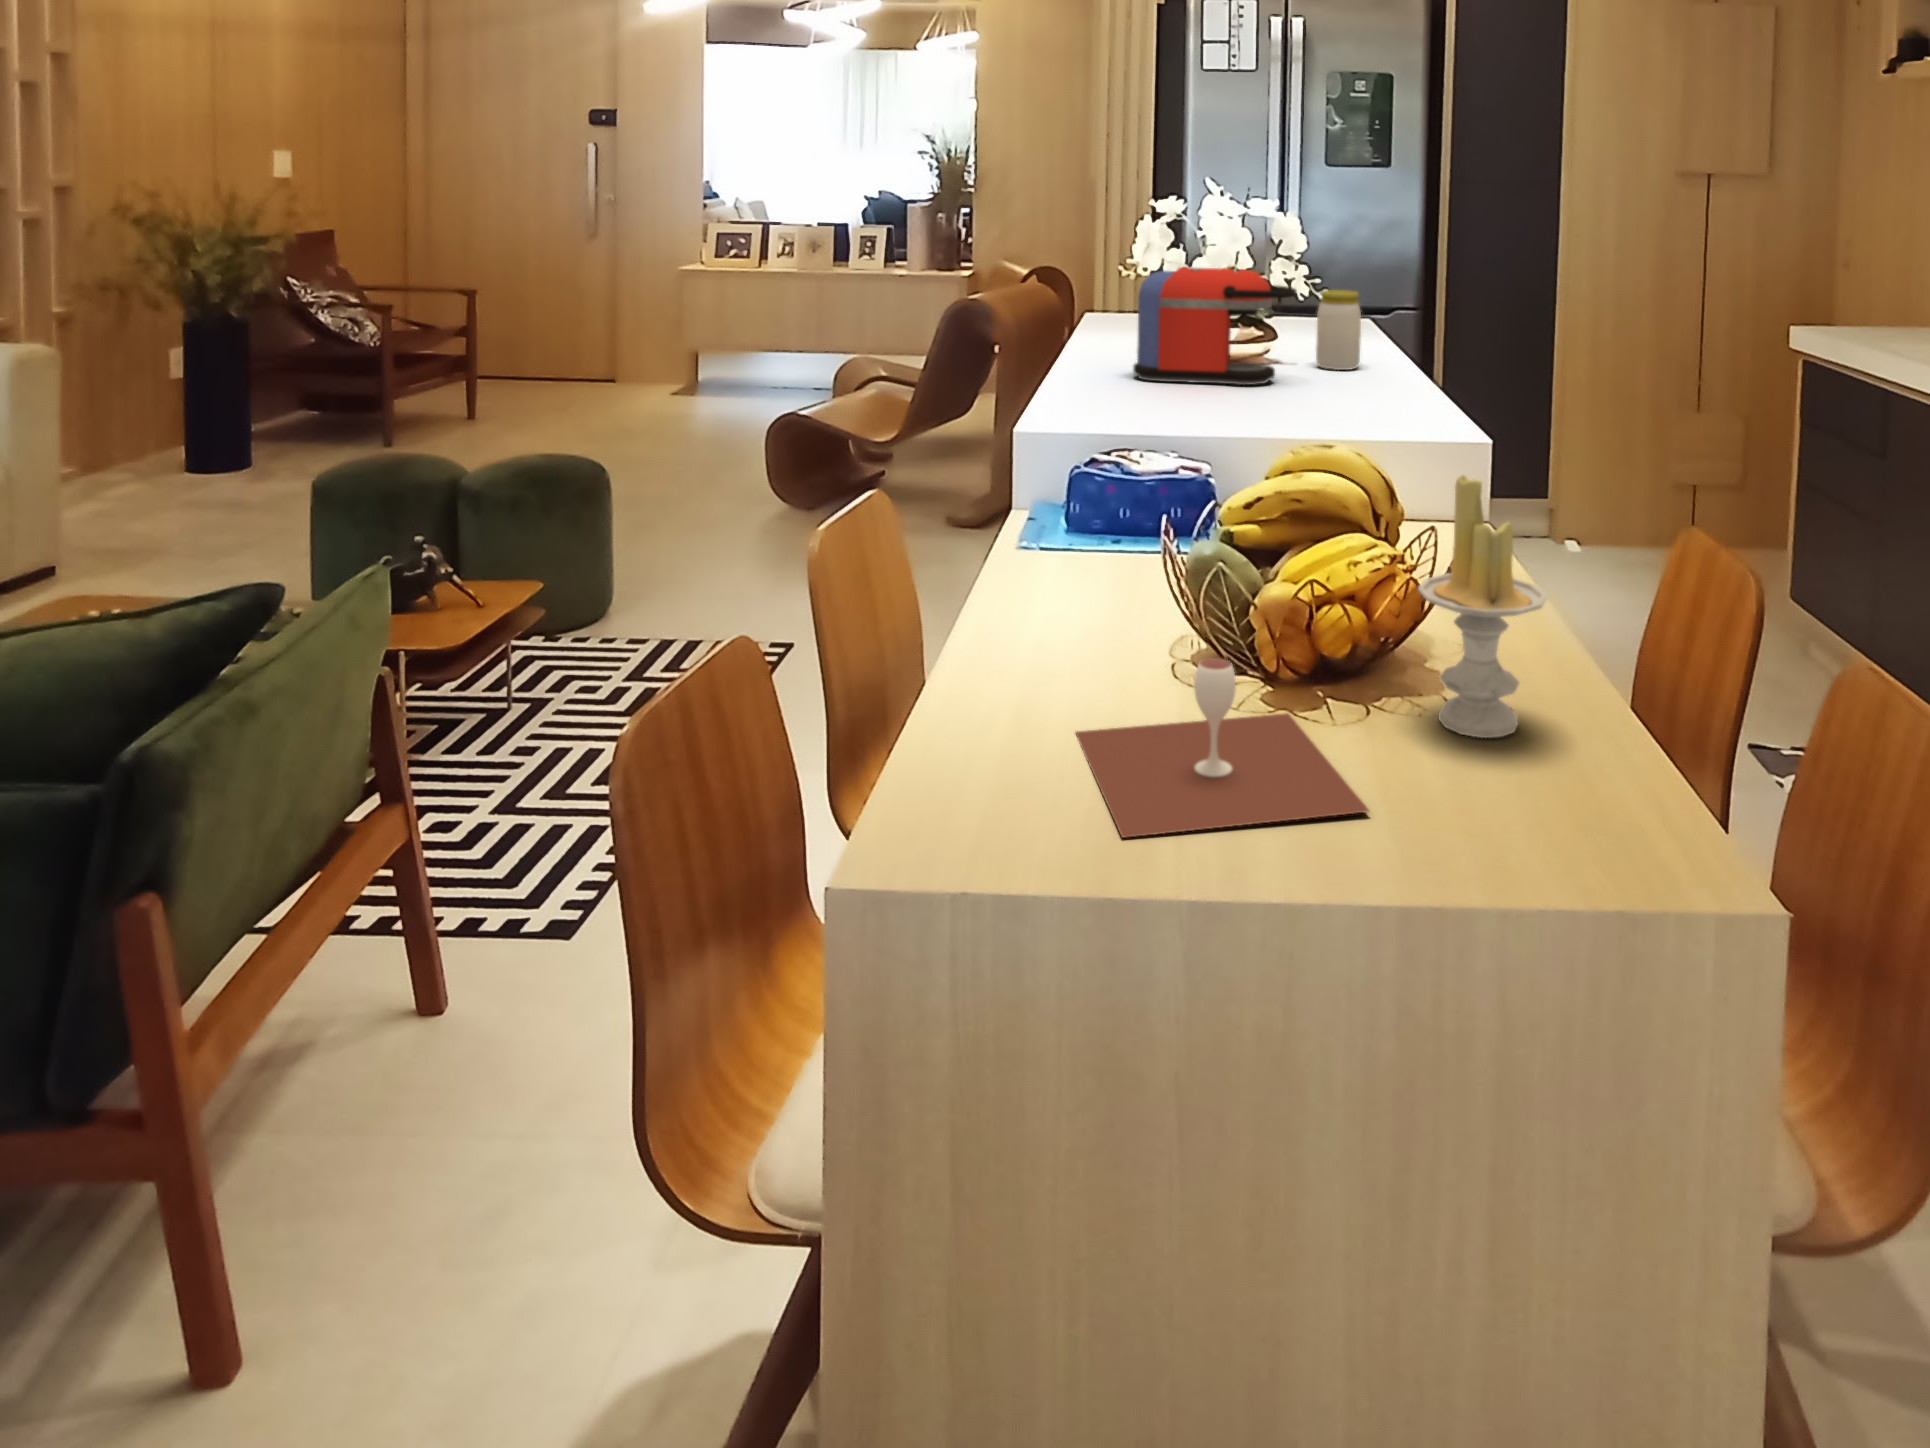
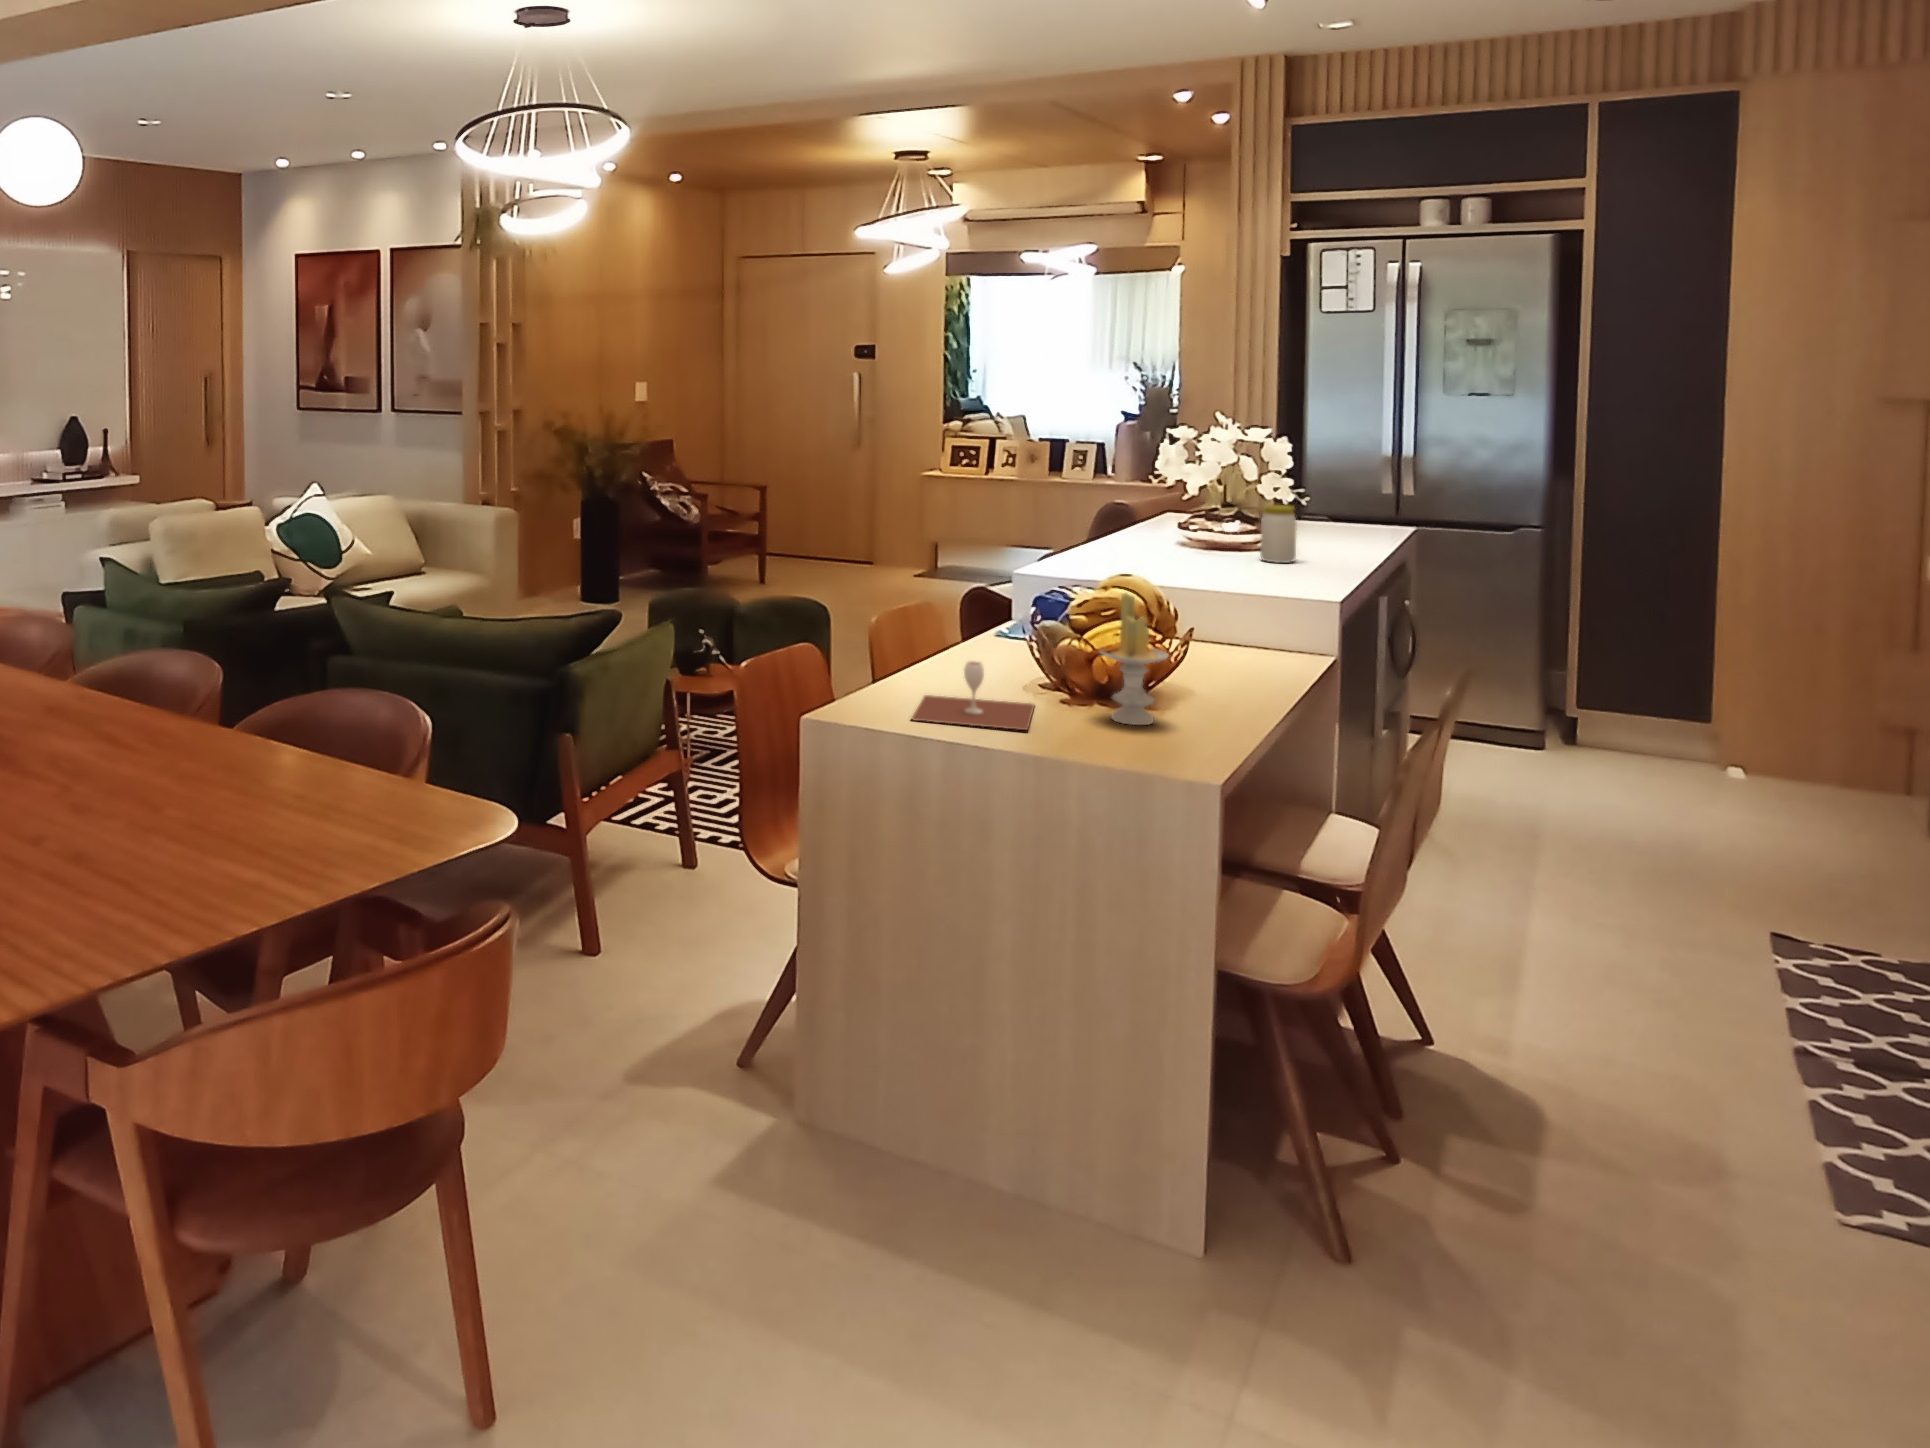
coffee maker: present [1133,267,1297,385] -> none [1106,484,1222,566]

